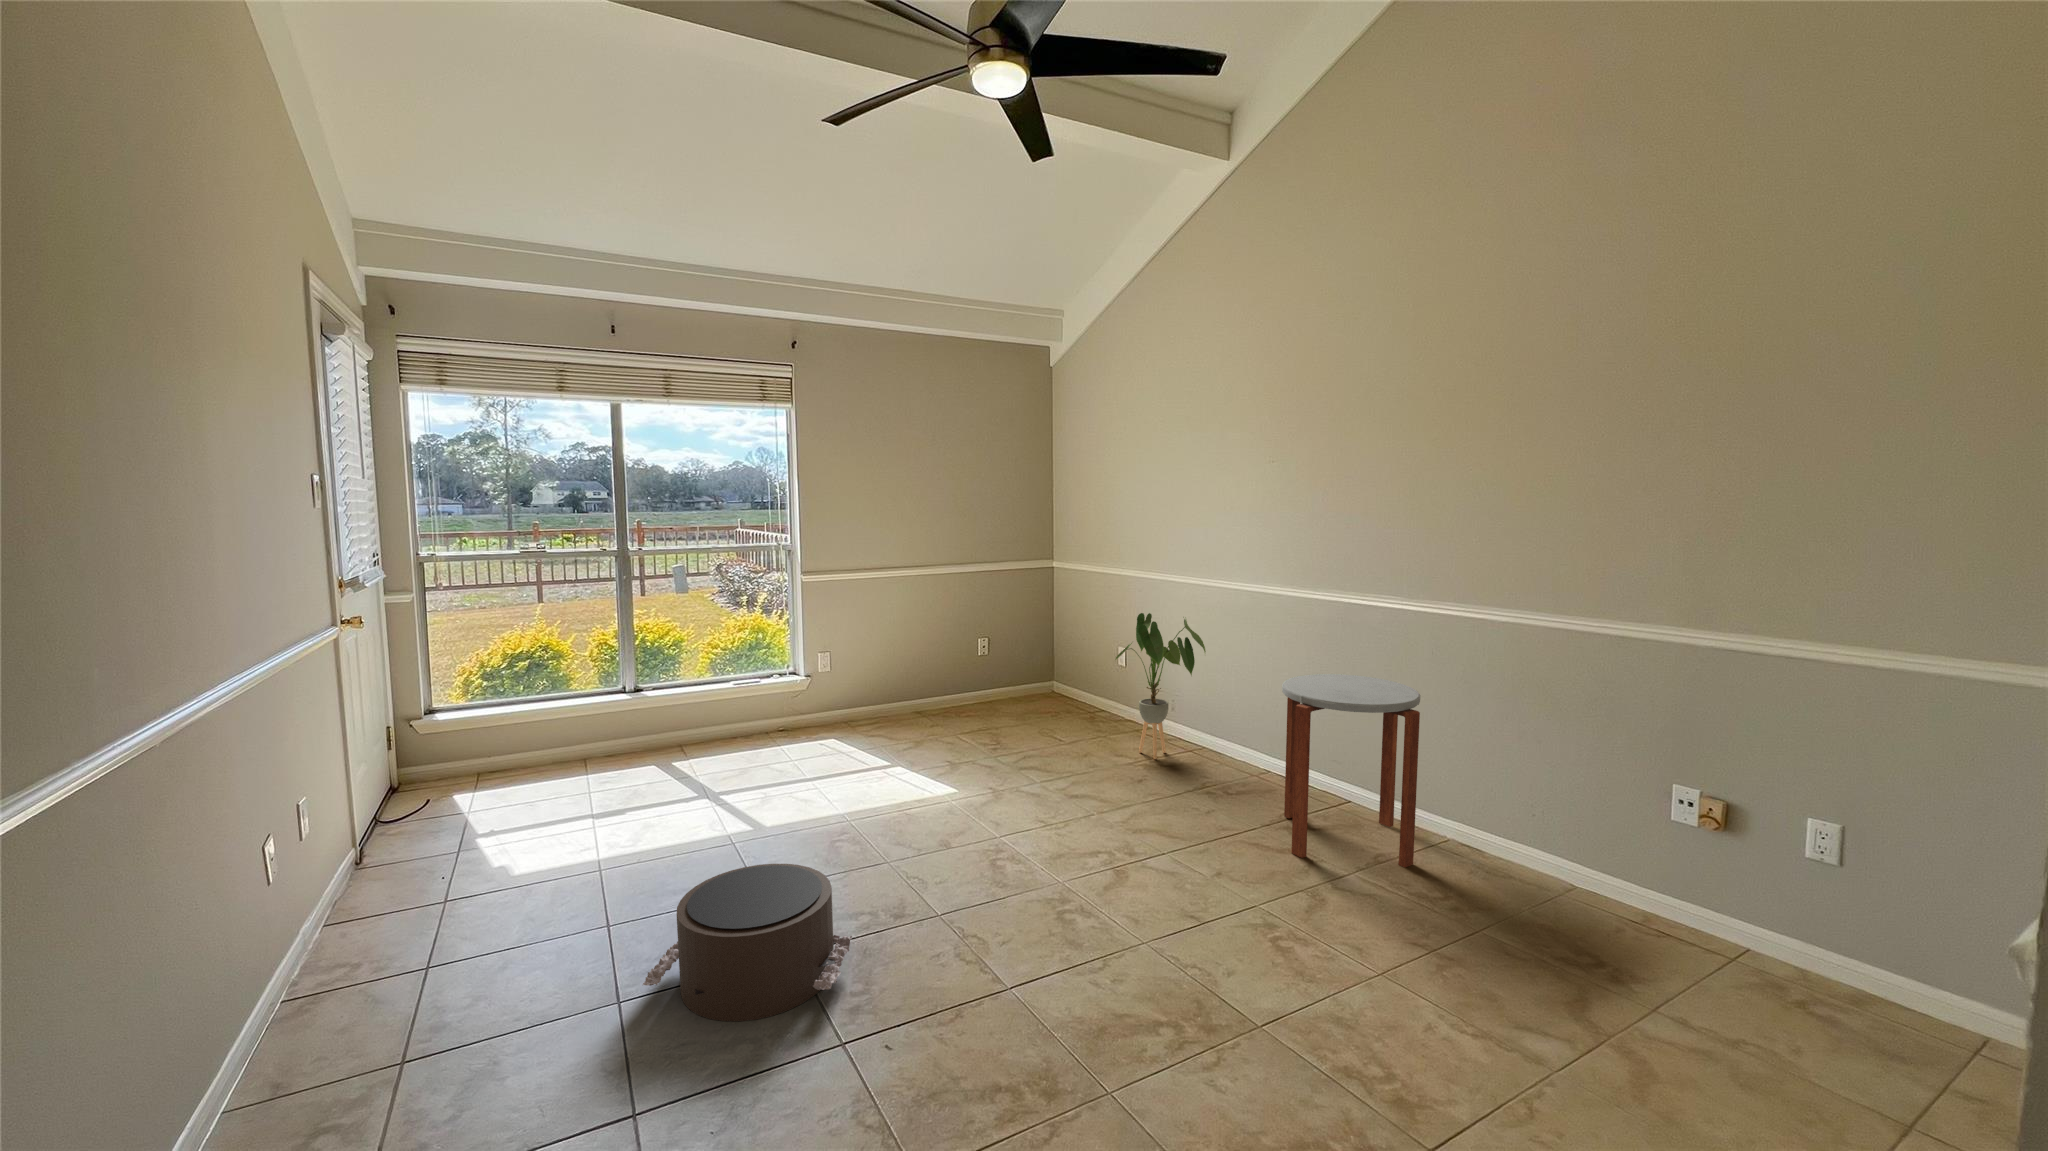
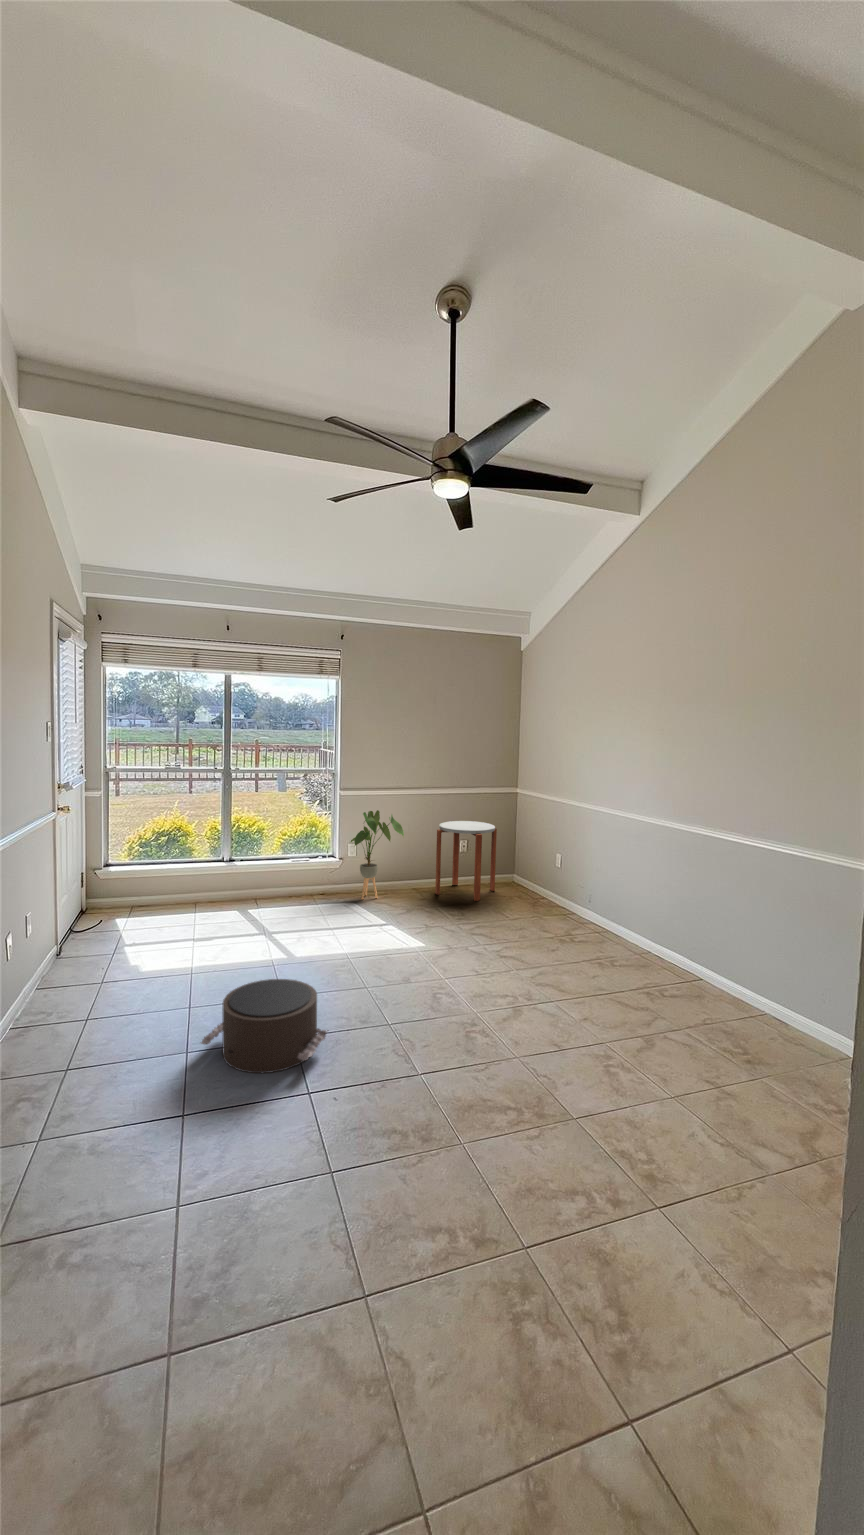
house plant: present [1115,613,1206,759] -> present [351,810,404,899]
side table: present [1282,674,1420,867] -> present [435,821,497,901]

